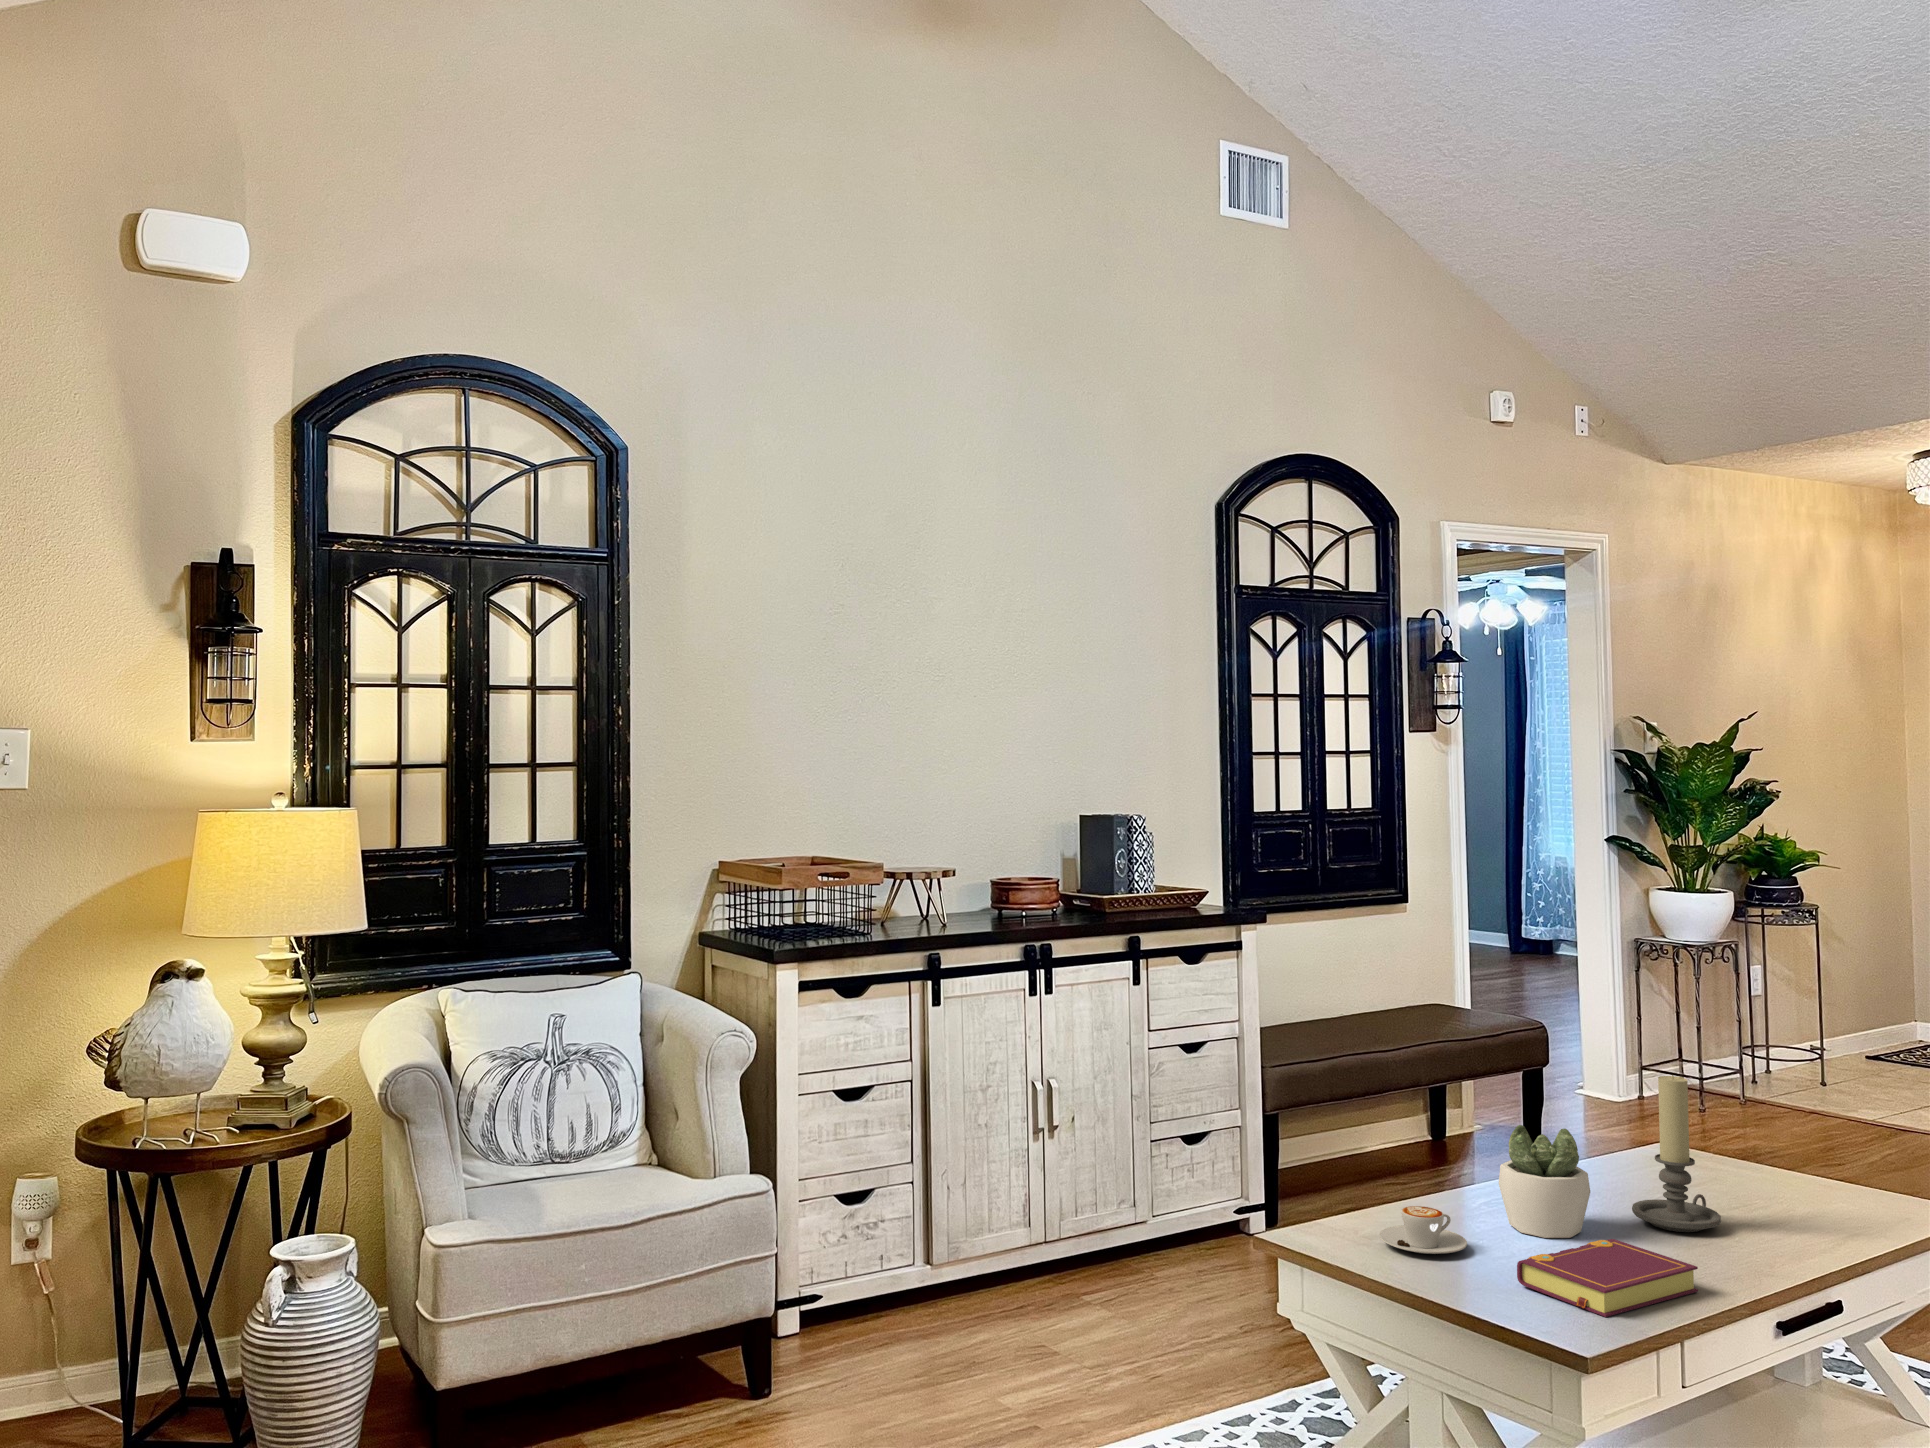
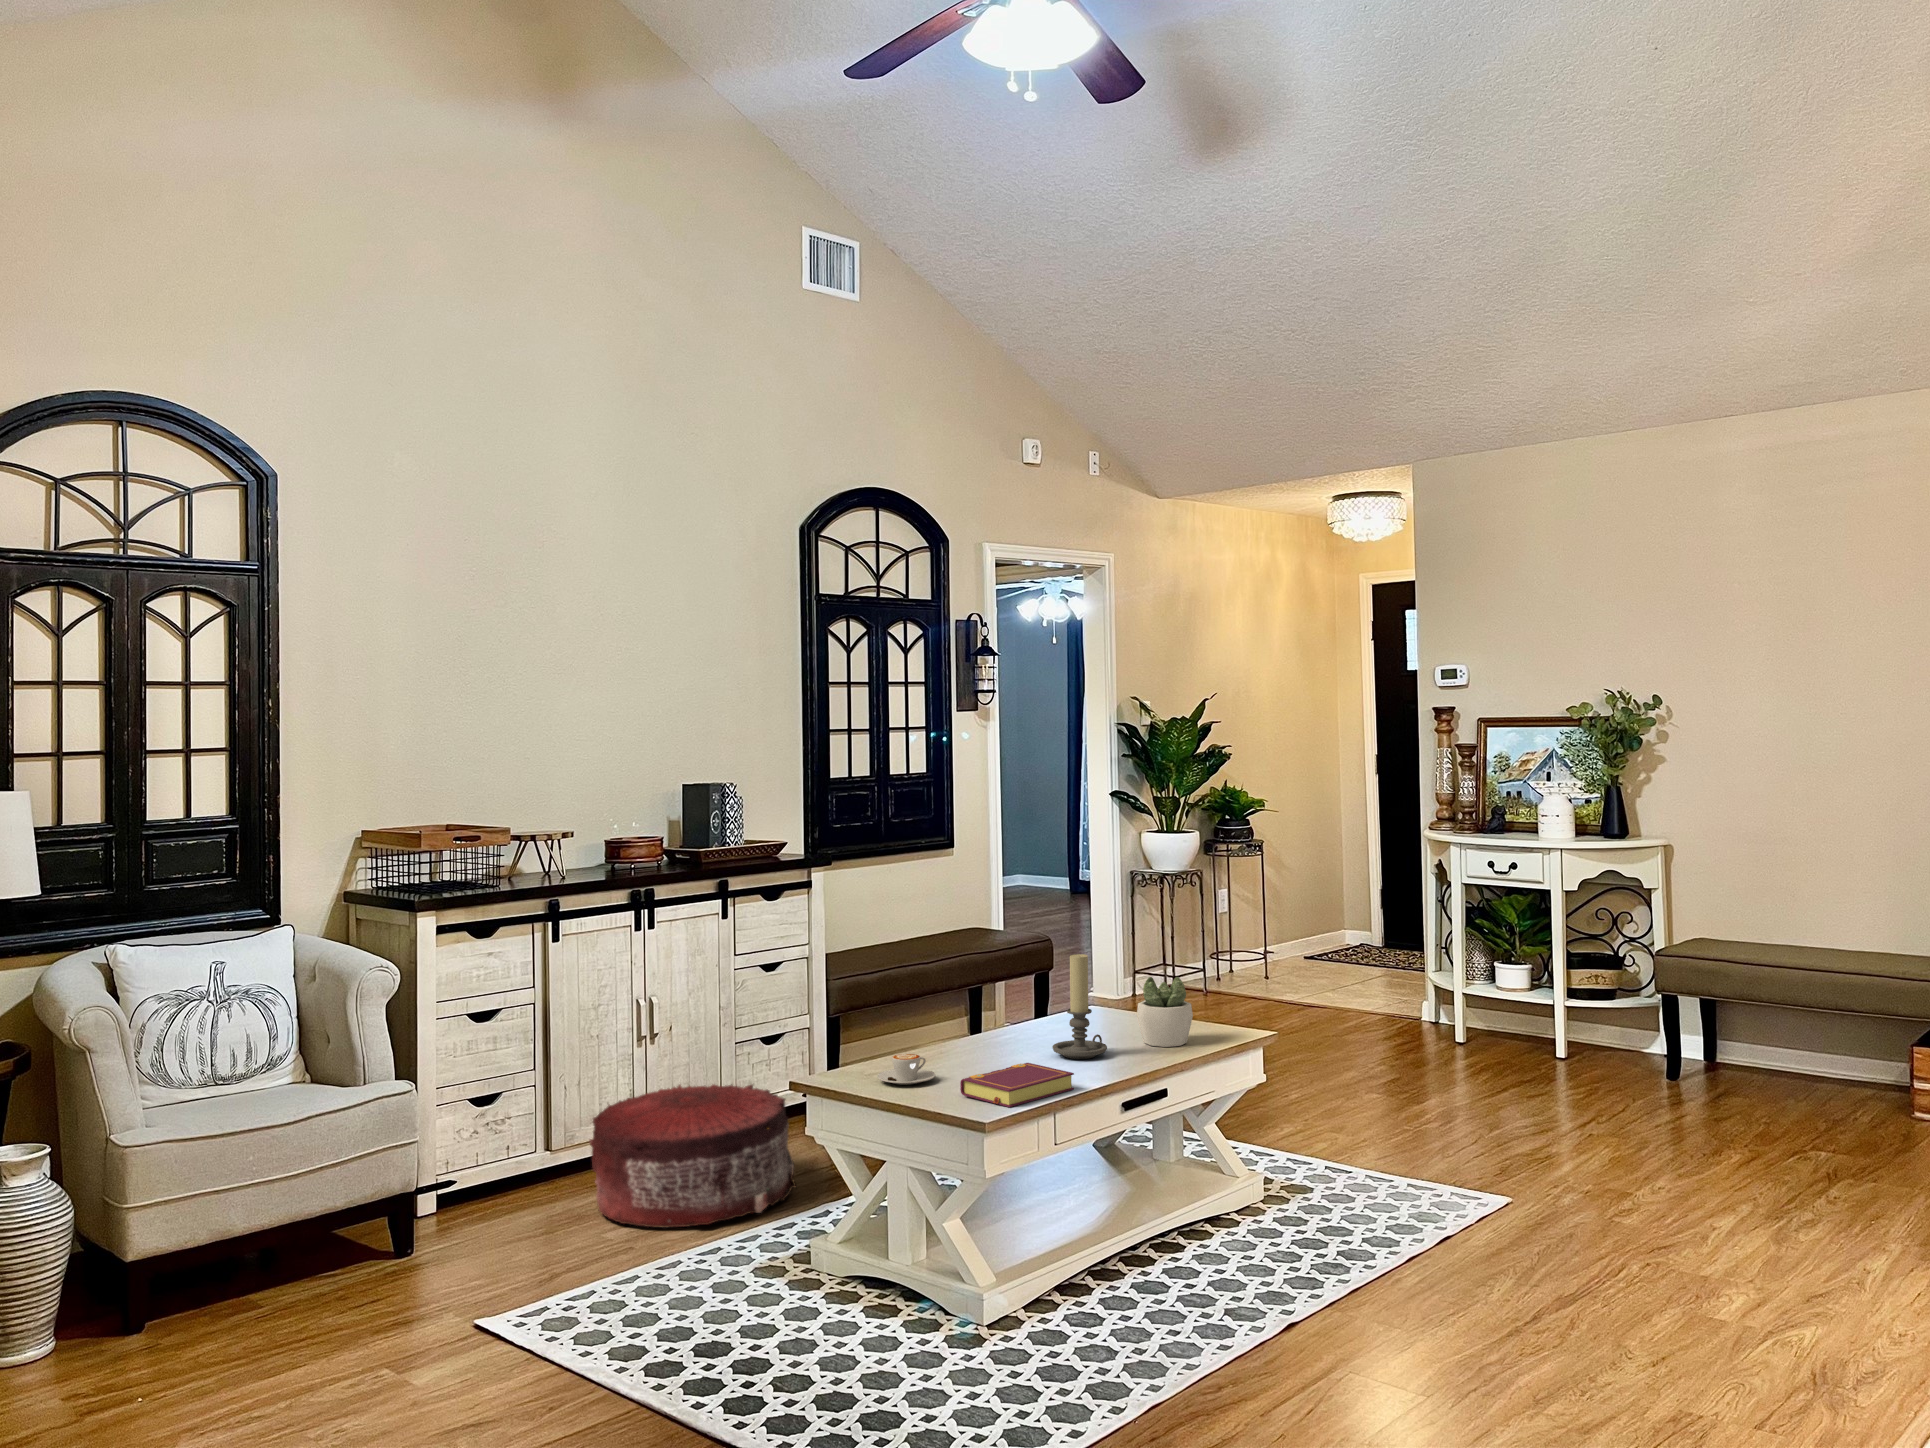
succulent plant: present [1499,1125,1590,1238] -> present [1137,977,1193,1047]
pouf: none [978,1195,1246,1401] -> present [589,1085,796,1228]

